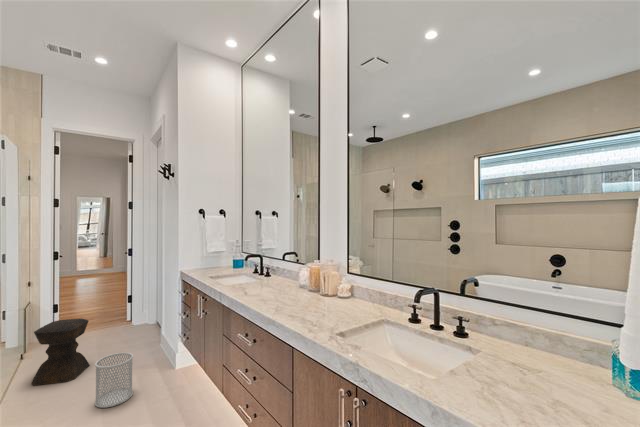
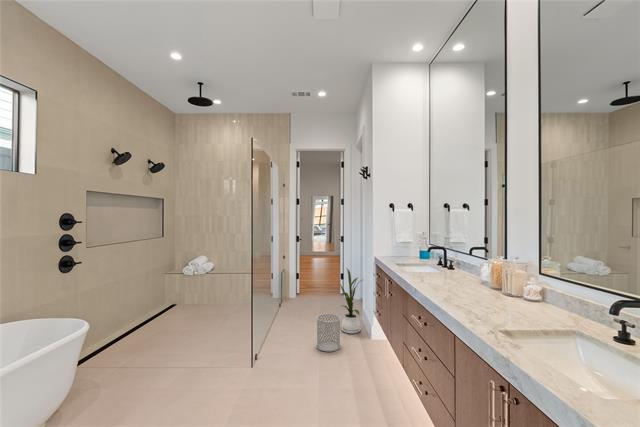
house plant: none [128,288,167,371] -> present [340,269,361,334]
stool: present [31,319,90,385] -> none [285,283,316,327]

